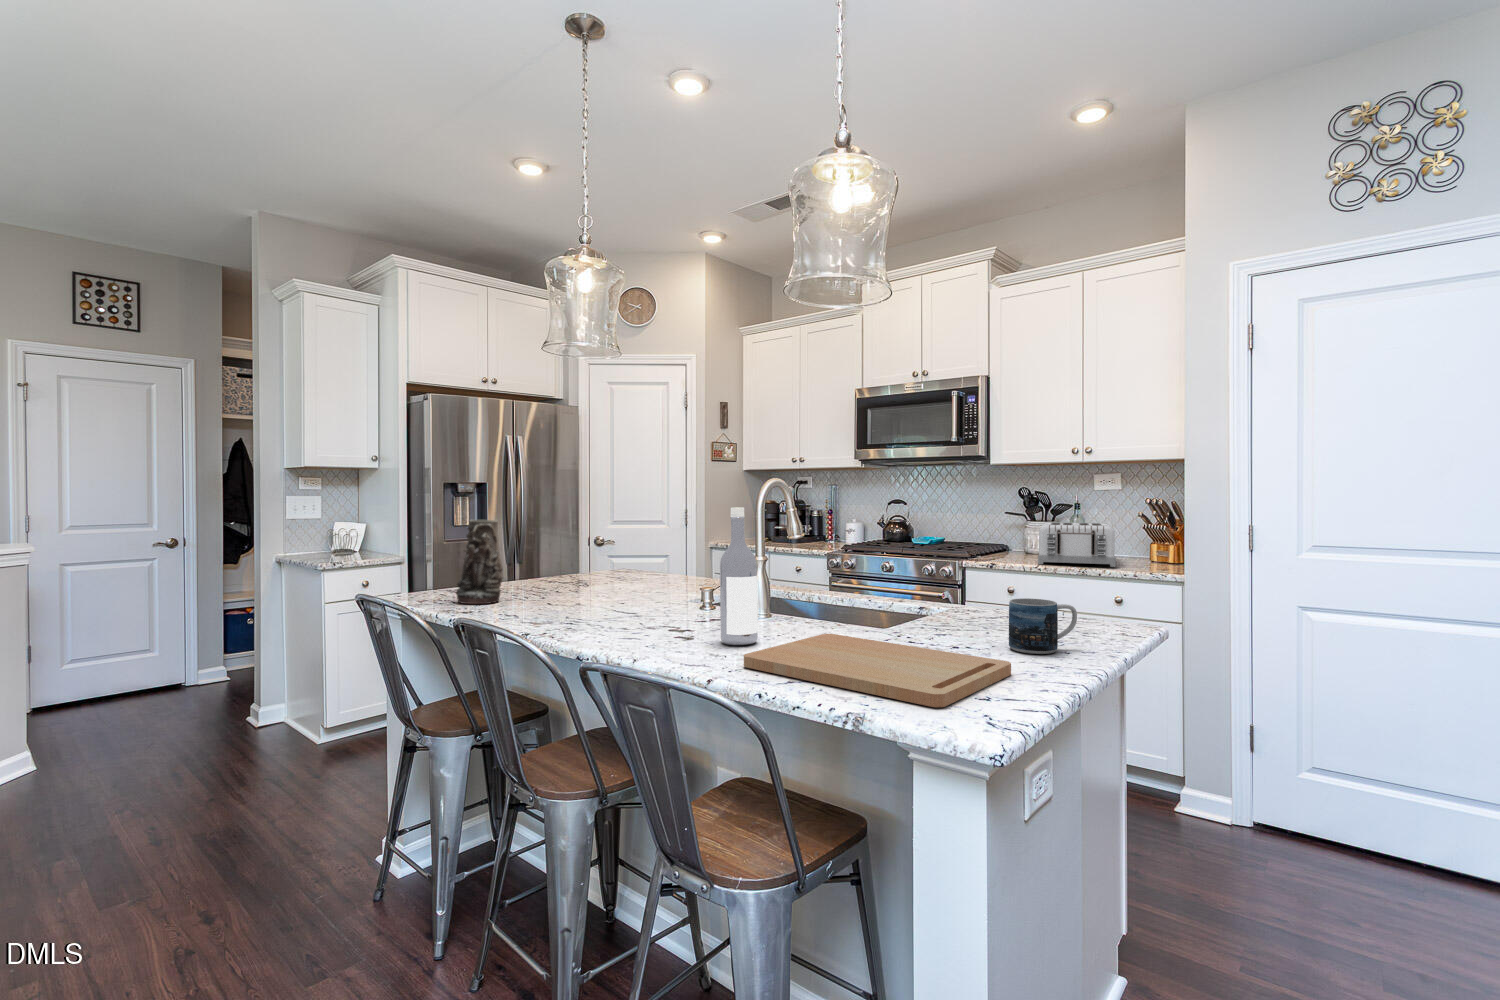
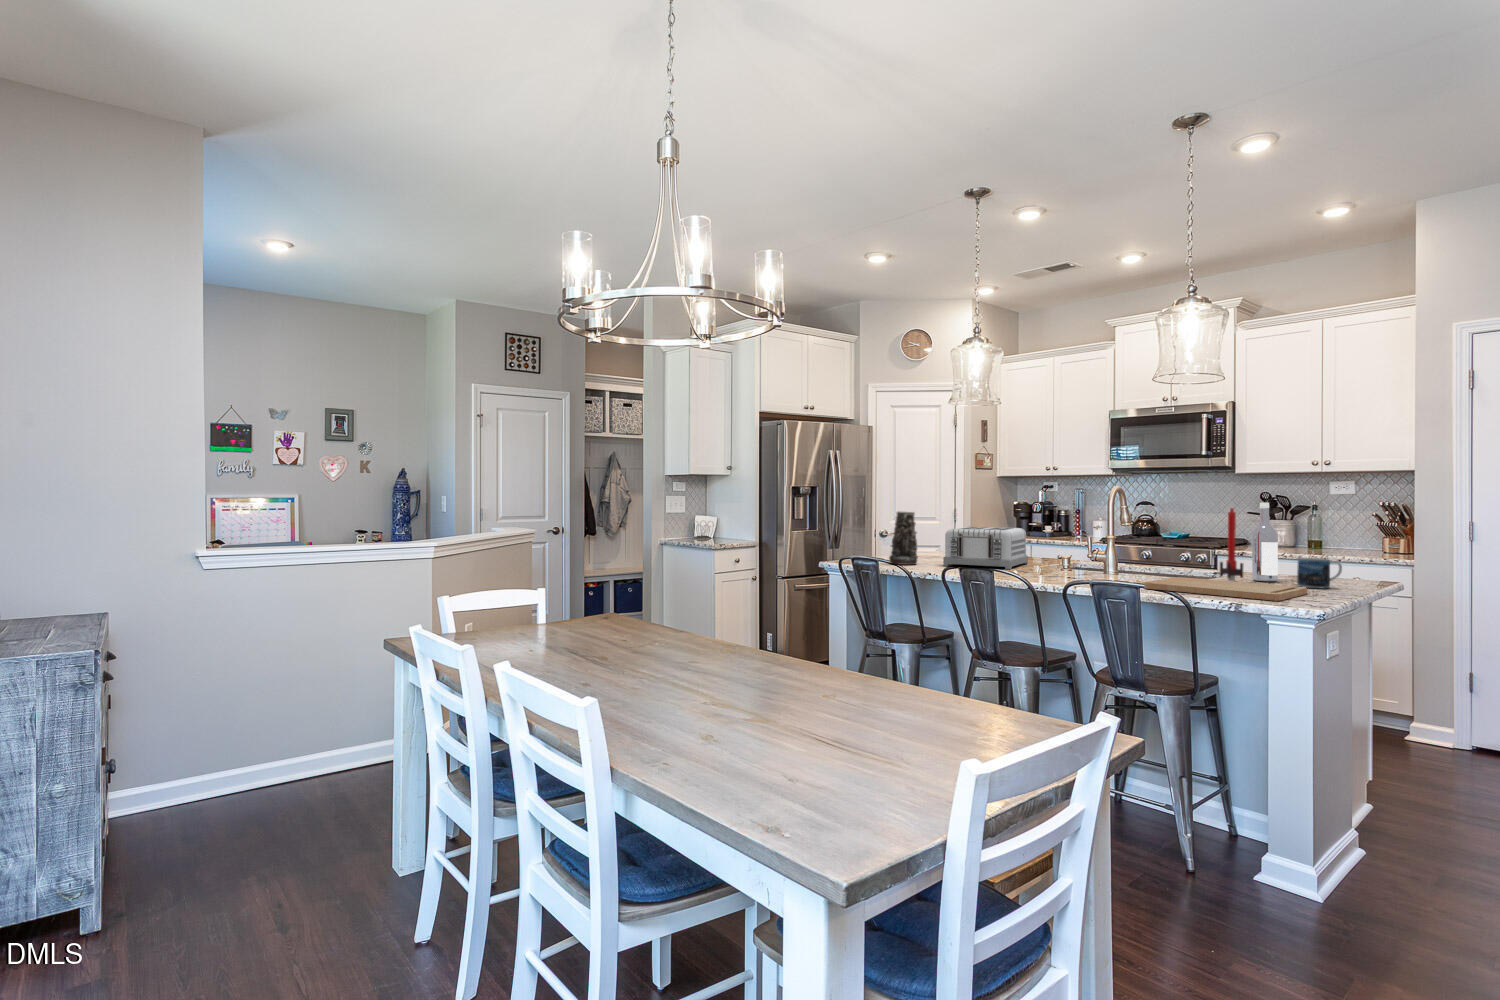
wine bottle: present [720,507,758,645] -> present [1252,503,1278,582]
candle: none [900,514,933,636] -> present [1220,508,1243,581]
toaster: present [1038,522,1116,567] -> present [943,527,1028,569]

